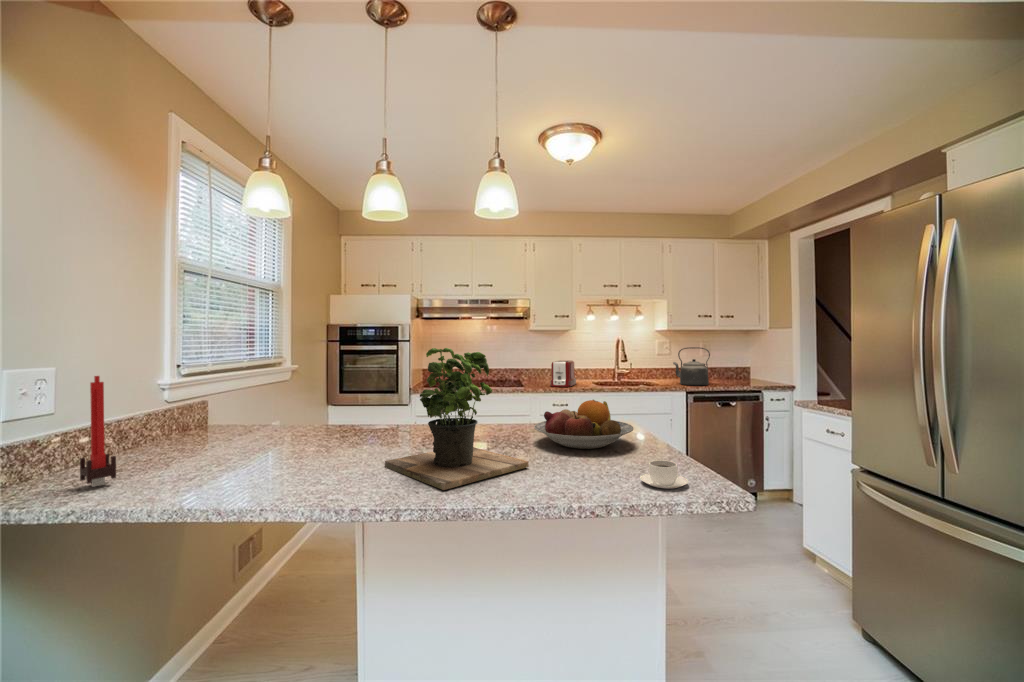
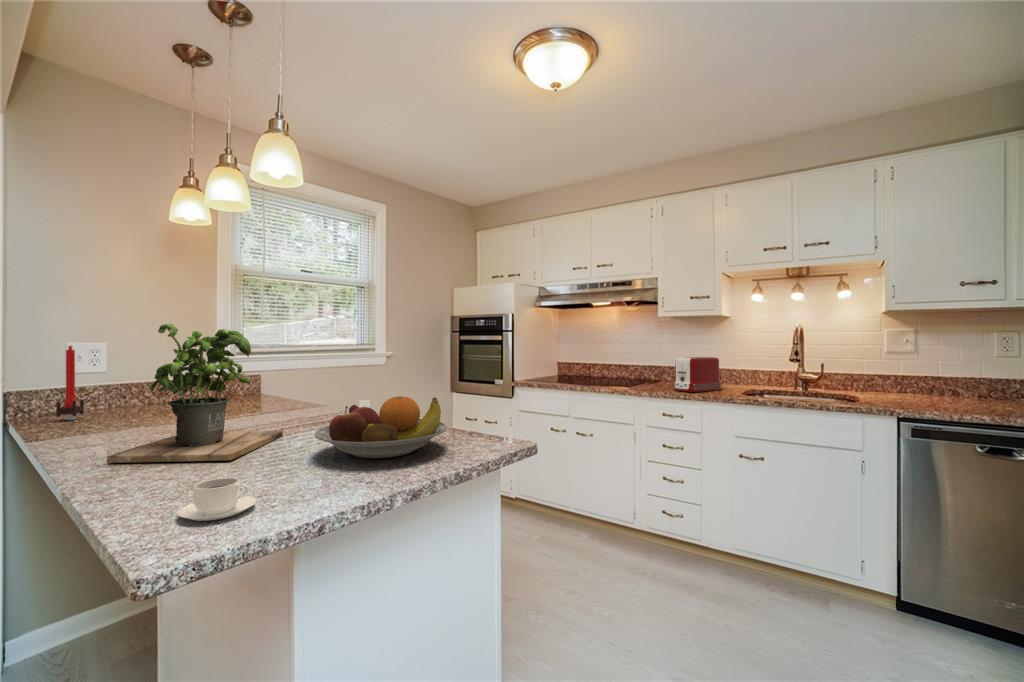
kettle: present [673,347,710,386] -> none [893,340,967,408]

